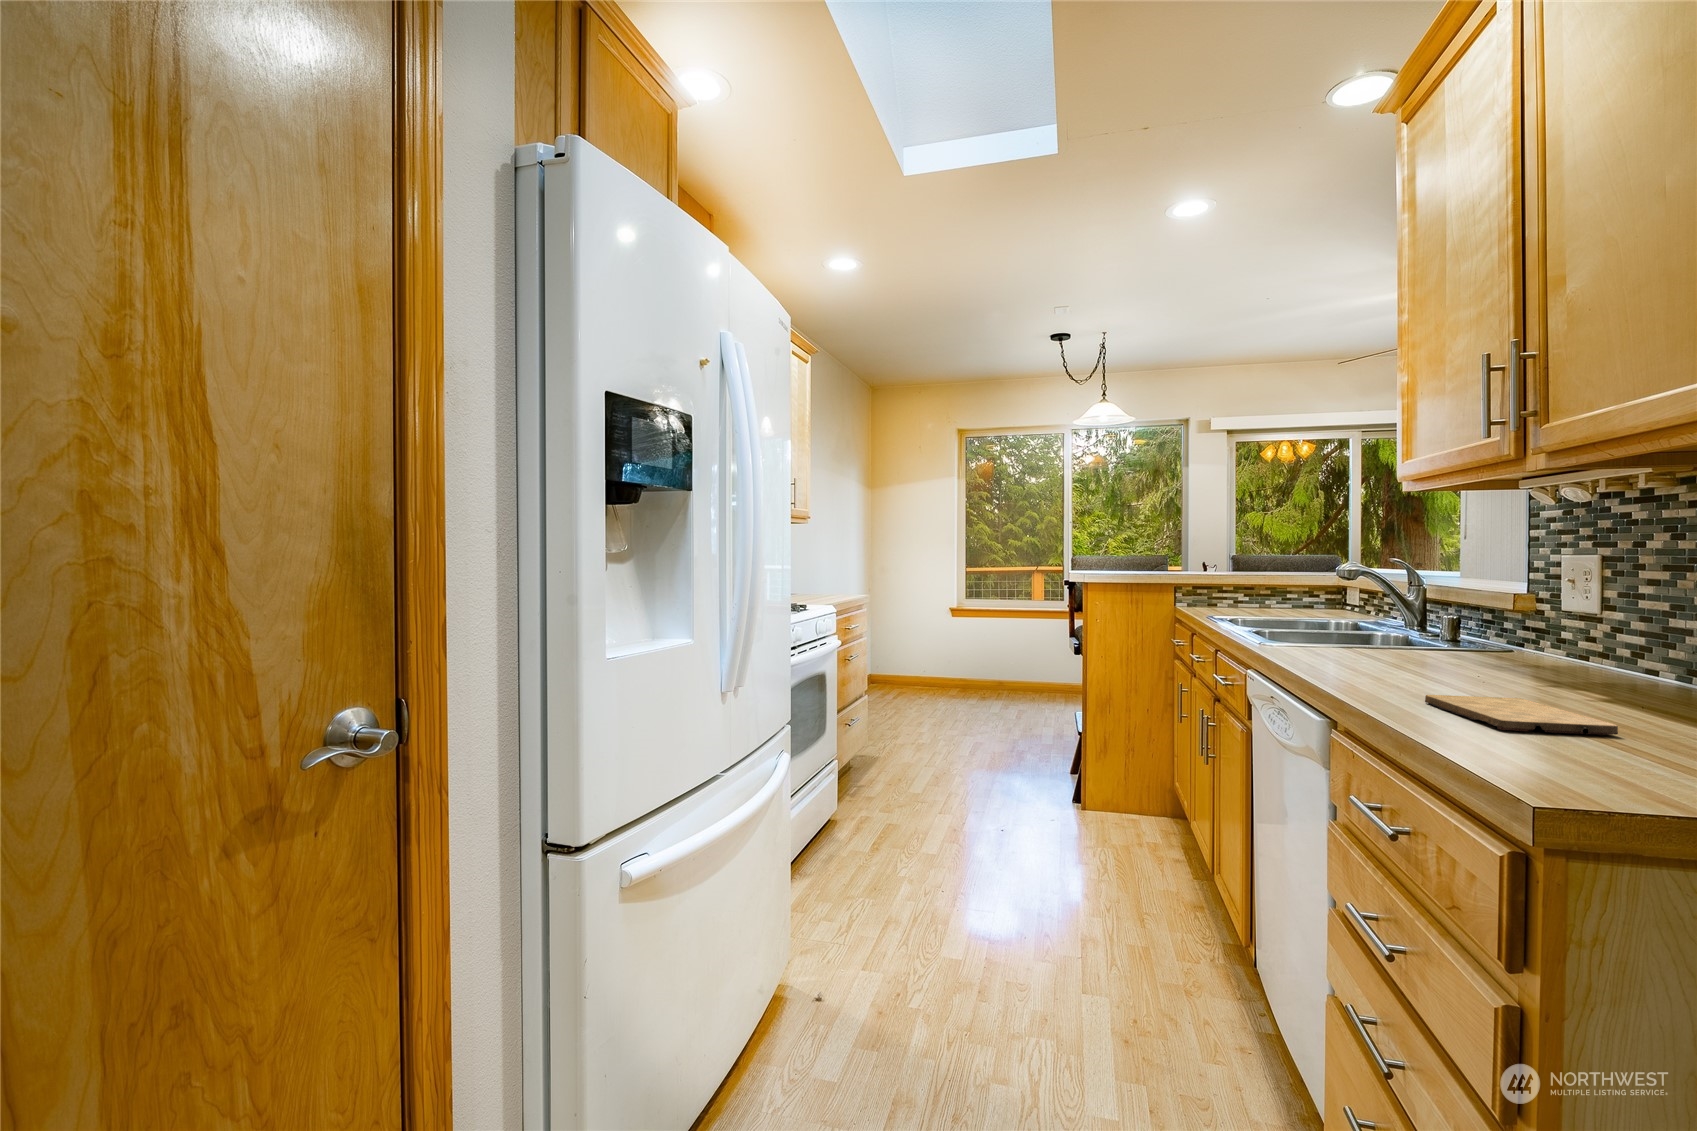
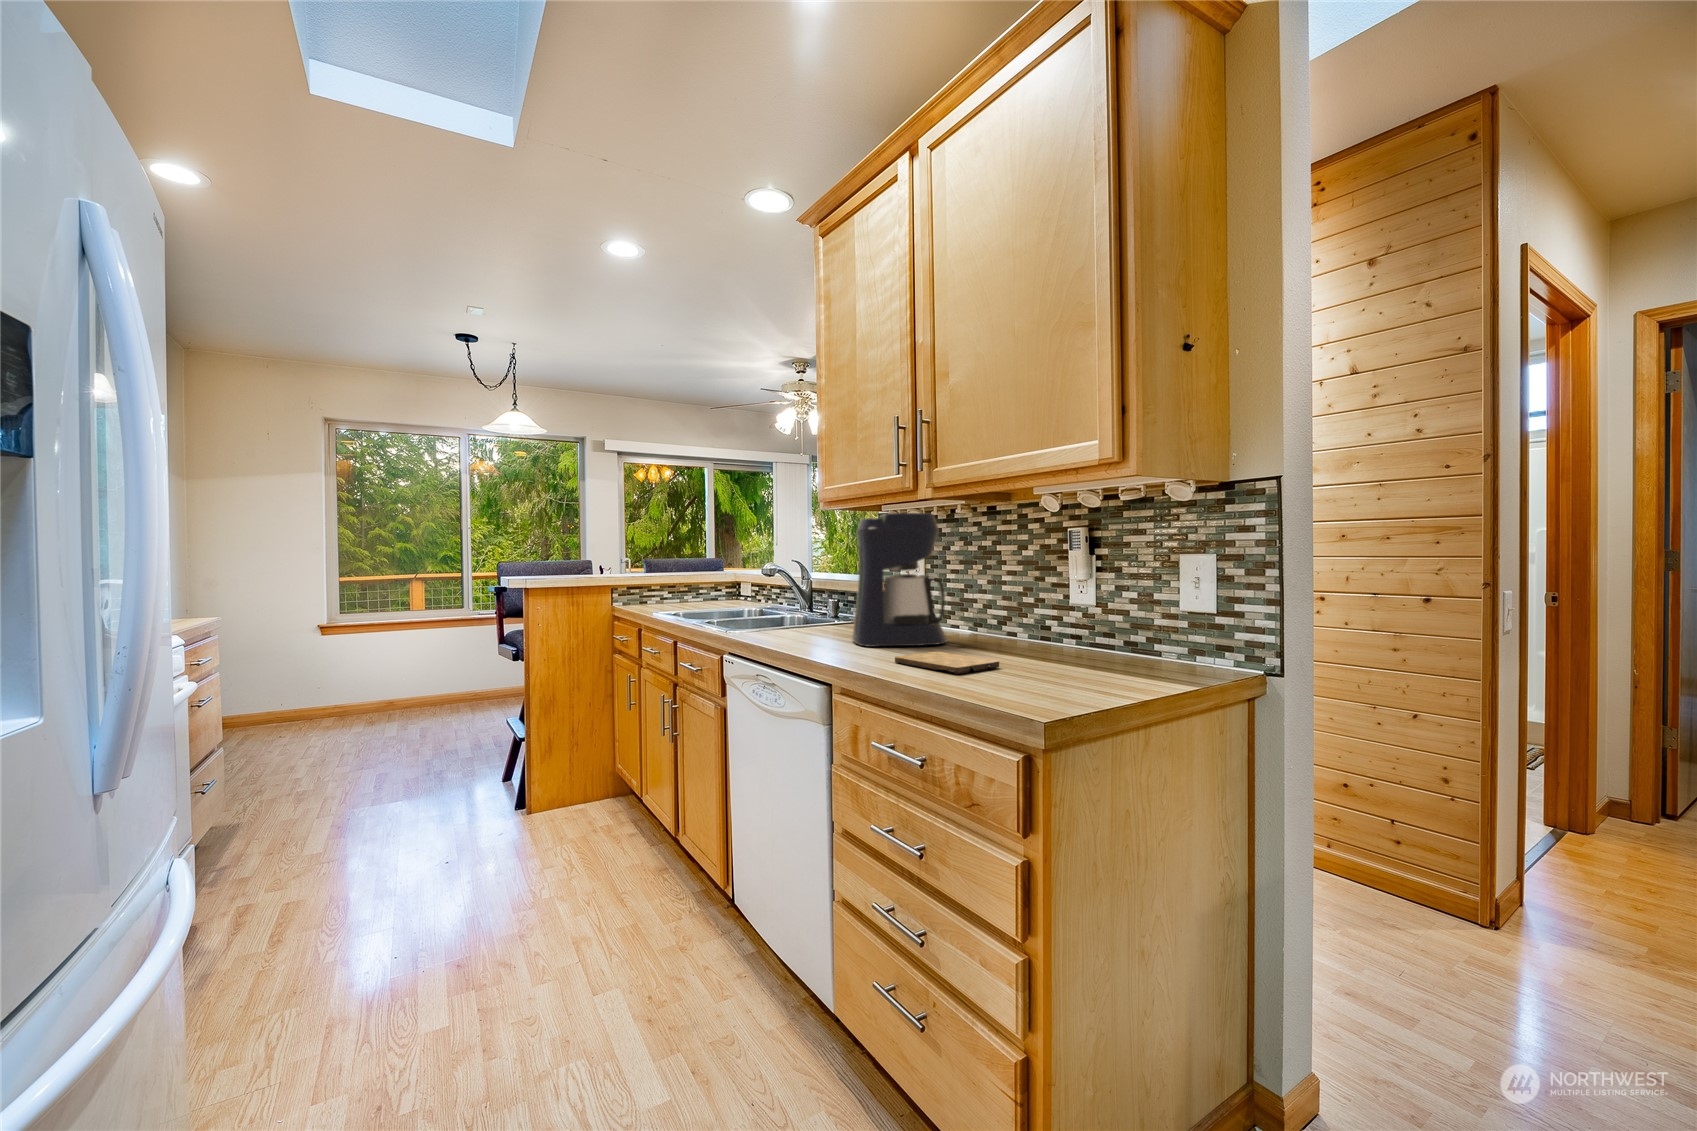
coffee maker: none [1409,492,1596,692] -> present [852,513,947,647]

